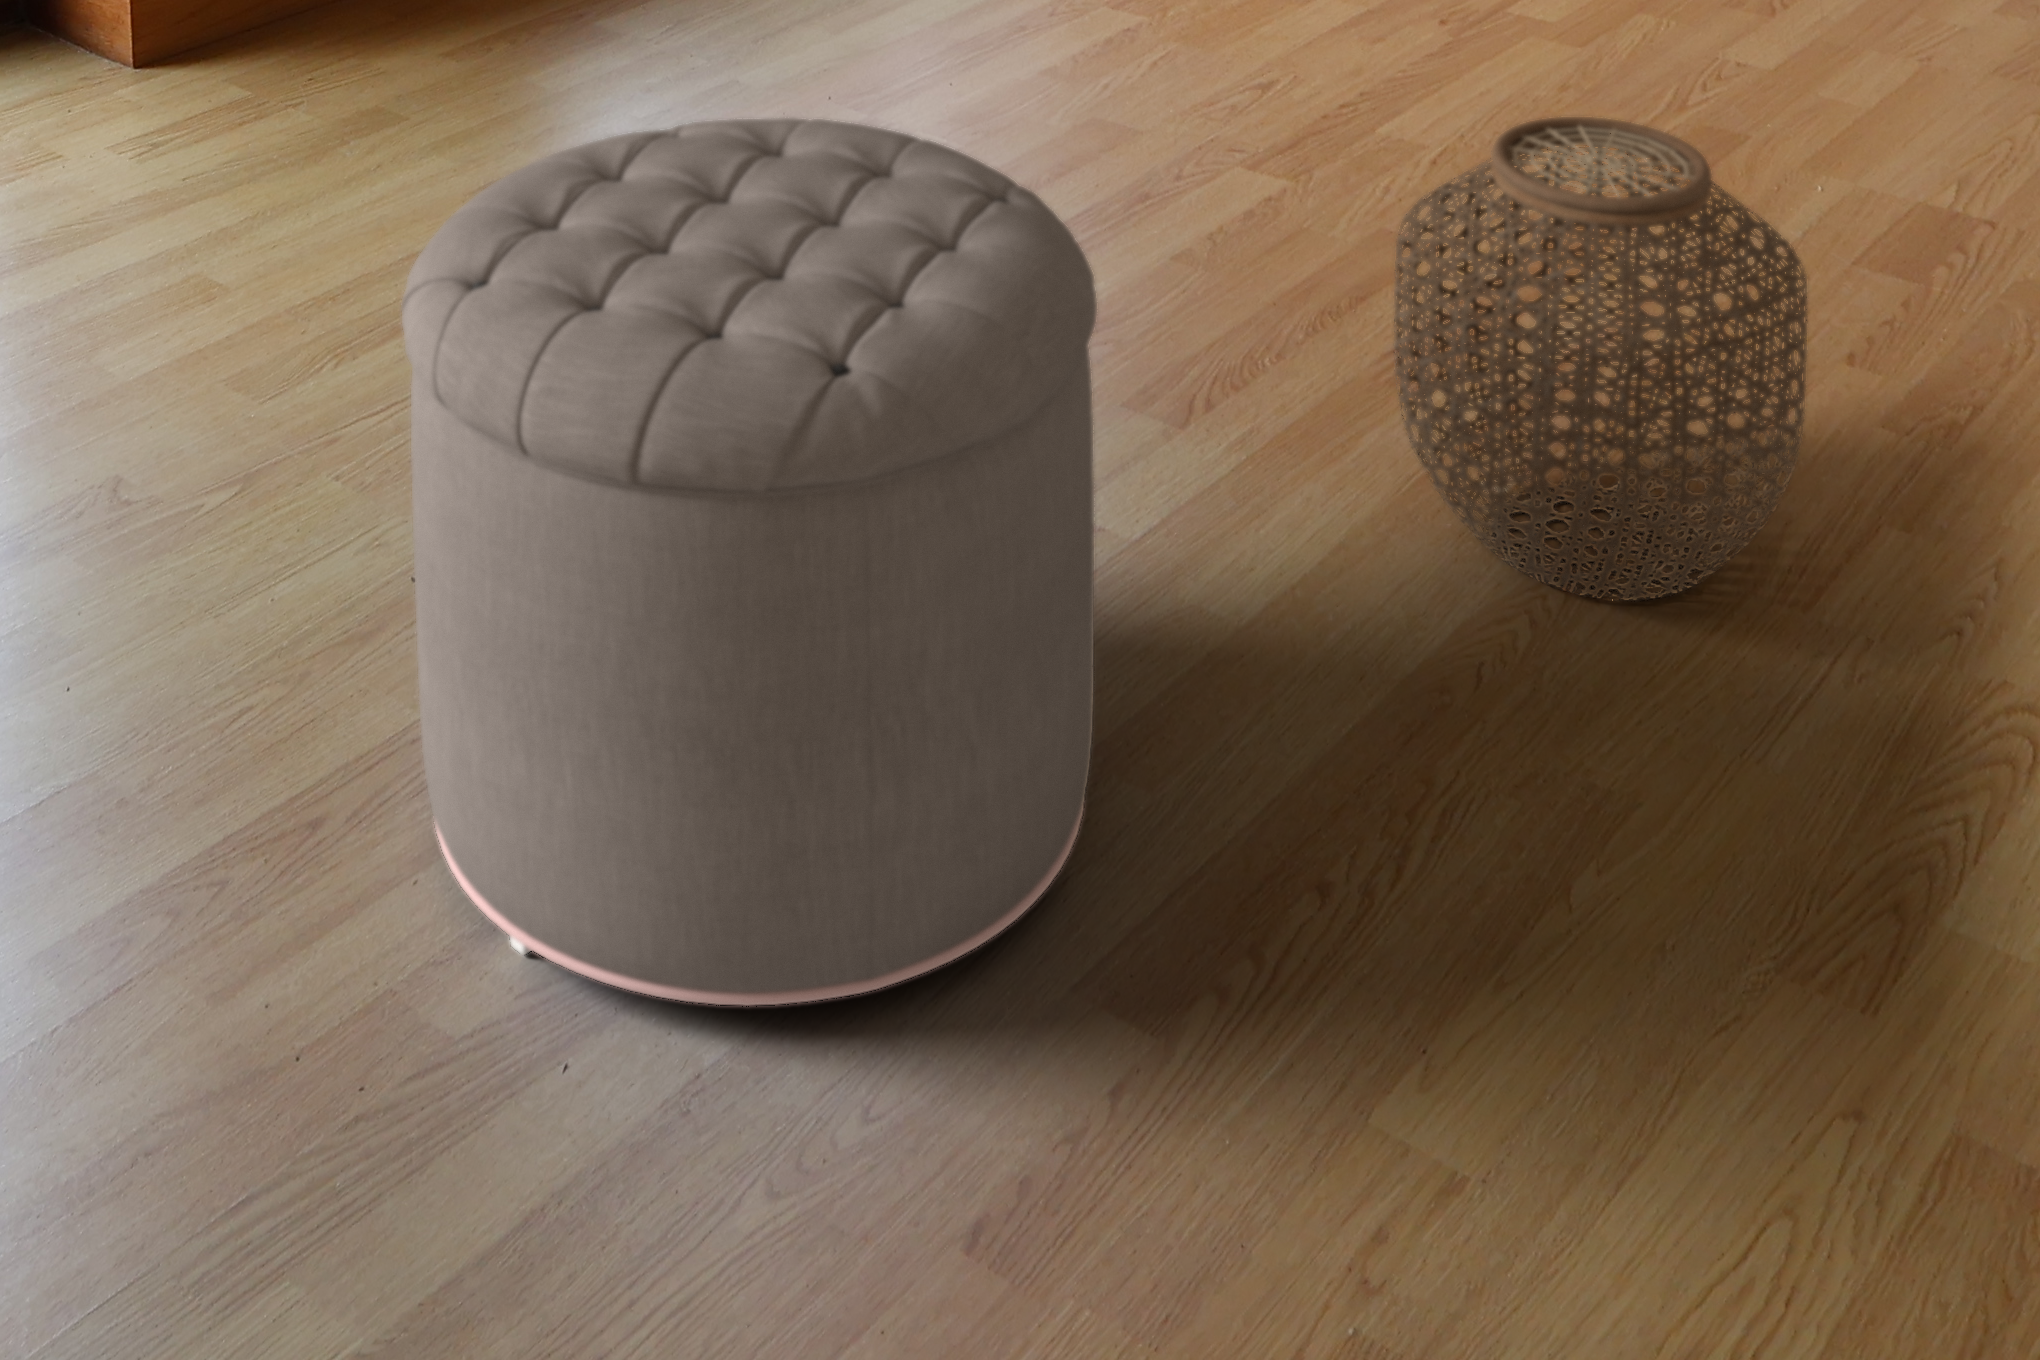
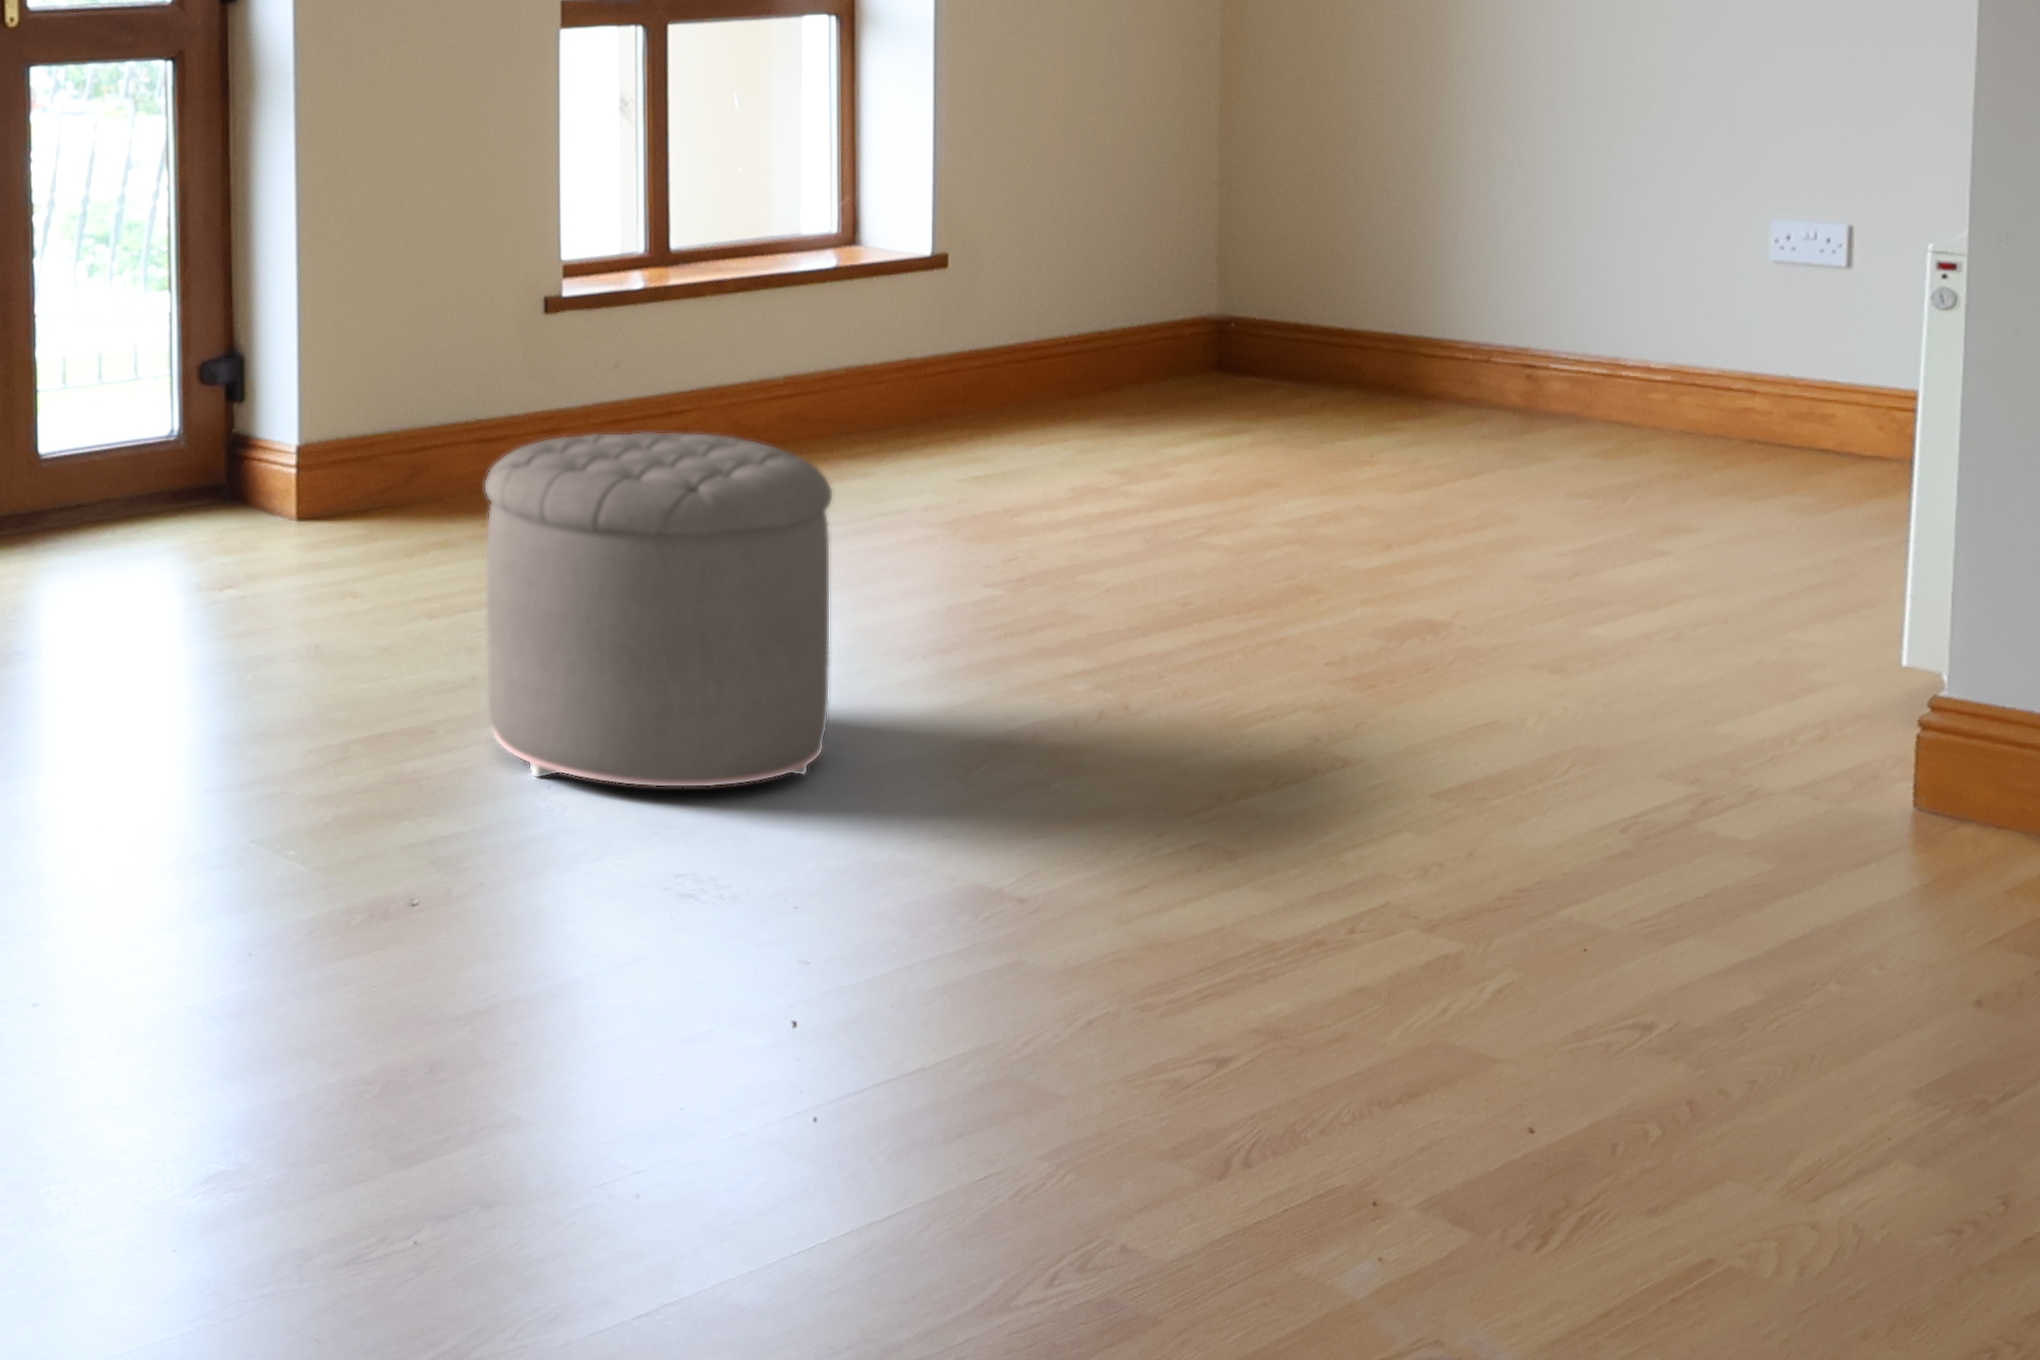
woven basket: present [1394,117,1807,601] -> none [1029,484,1265,734]

